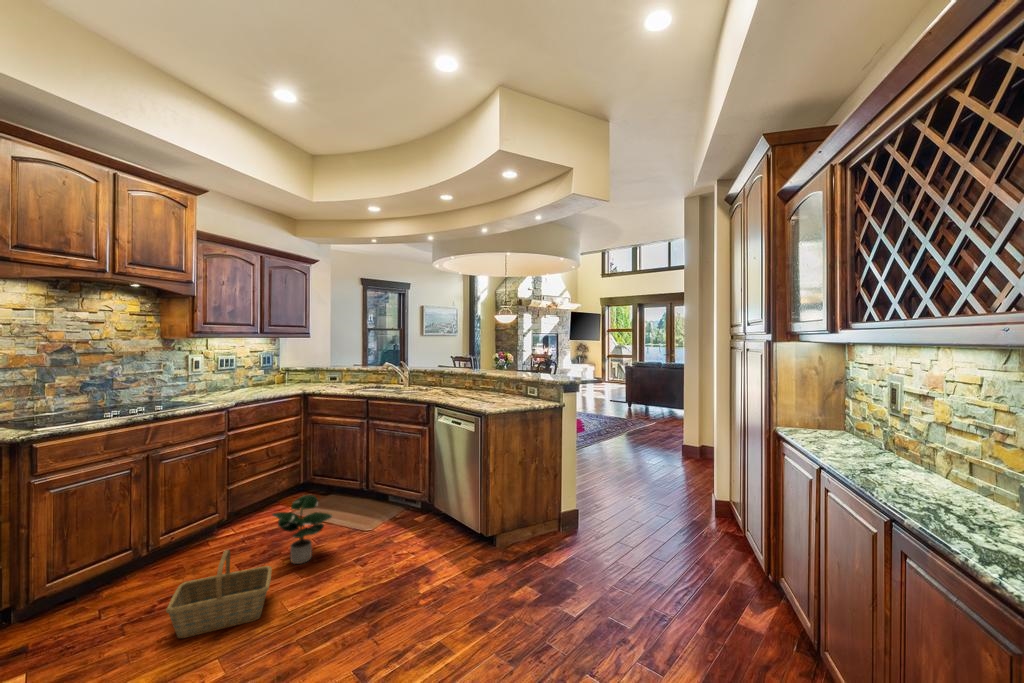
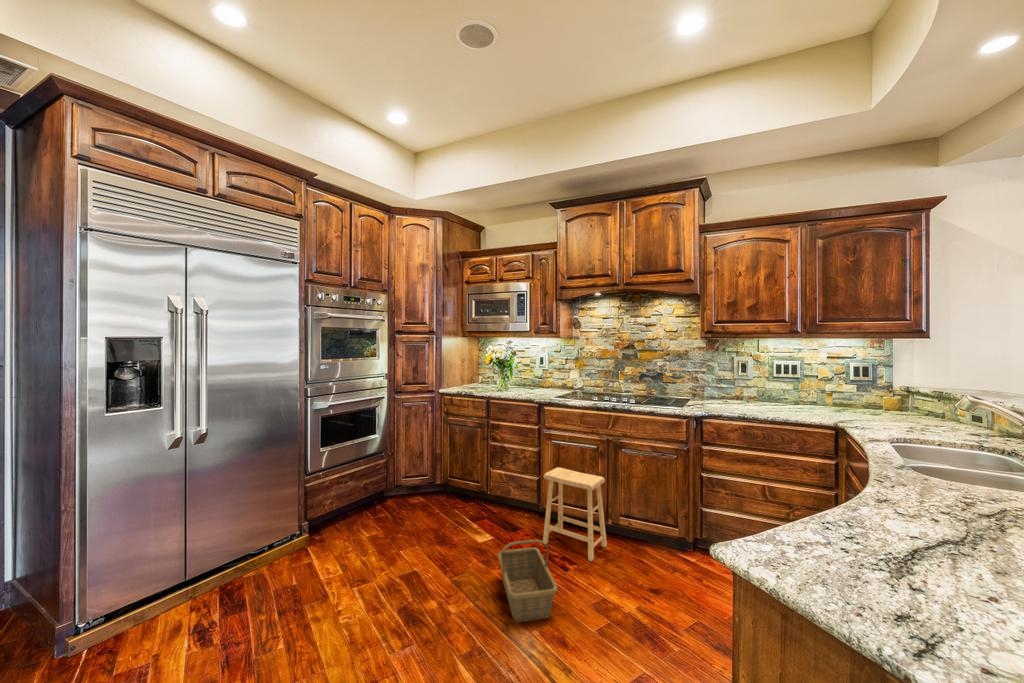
footstool: none [80,495,184,618] -> present [543,467,607,561]
potted plant: present [273,495,332,564] -> none [599,546,670,641]

